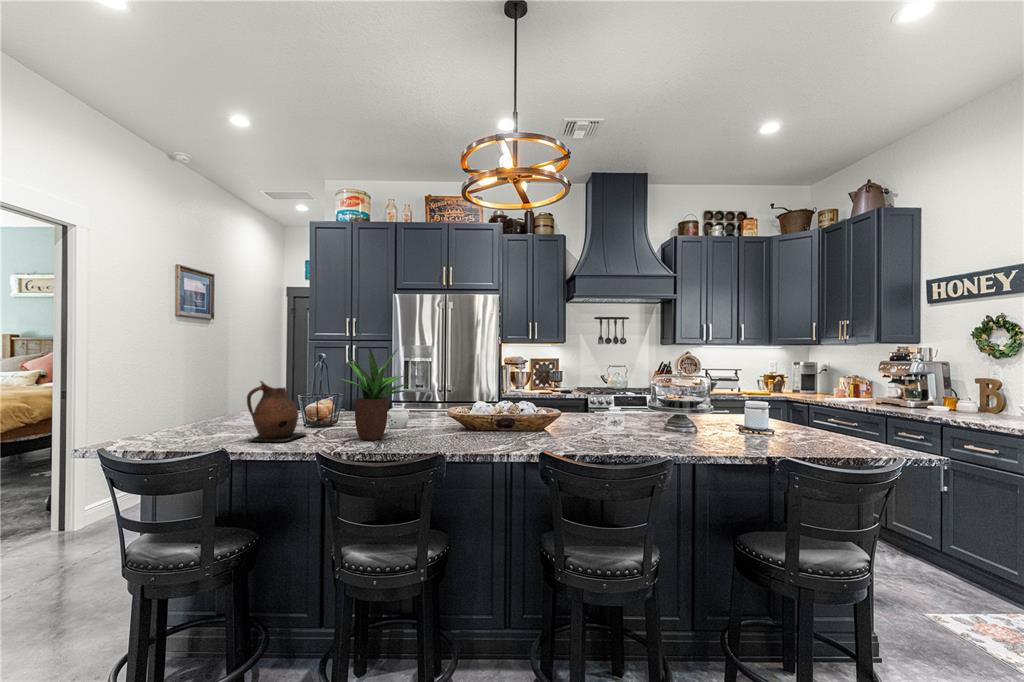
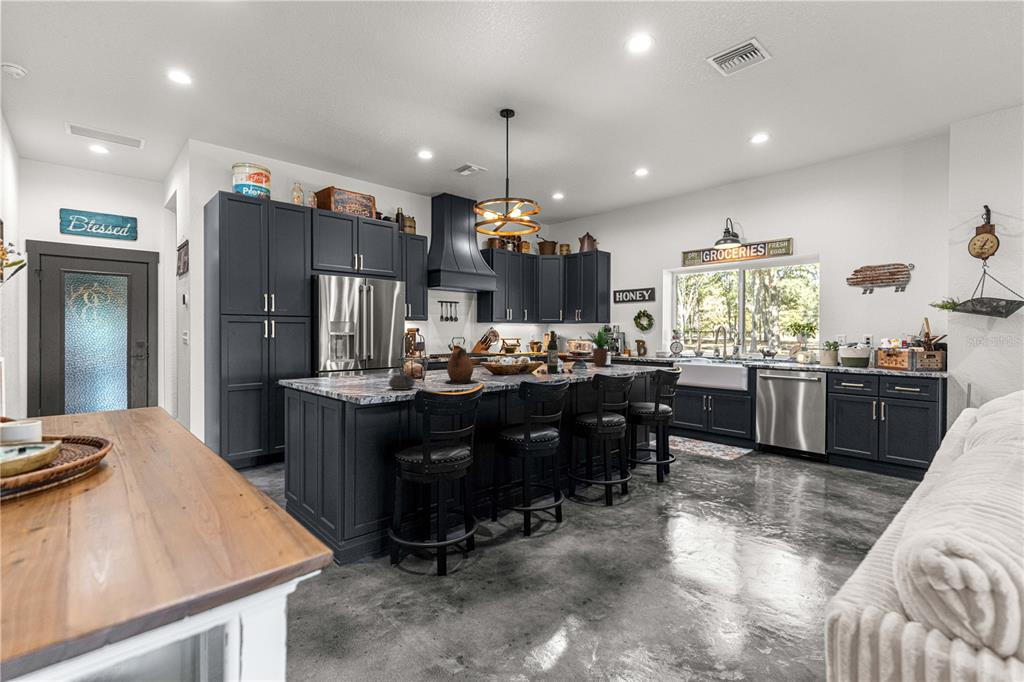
potted plant: present [337,348,414,441] -> present [588,327,609,367]
wine bottle: none [465,360,540,447] -> present [537,331,580,374]
teapot: none [145,401,190,441] -> present [388,362,415,390]

